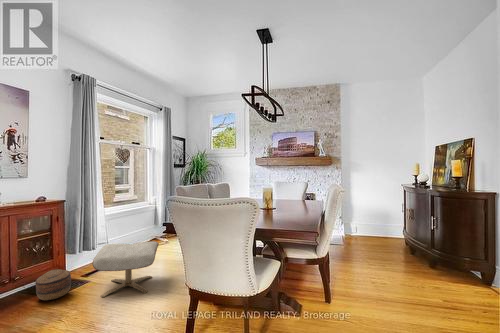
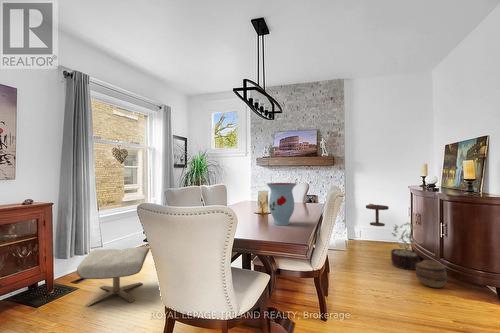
vase: none [274,179,302,218] -> present [267,183,297,225]
side table: none [361,202,382,239] -> present [366,204,389,226]
decorative plant: none [385,218,413,262] -> present [391,223,420,270]
basket: present [35,269,71,300] -> present [416,260,447,287]

